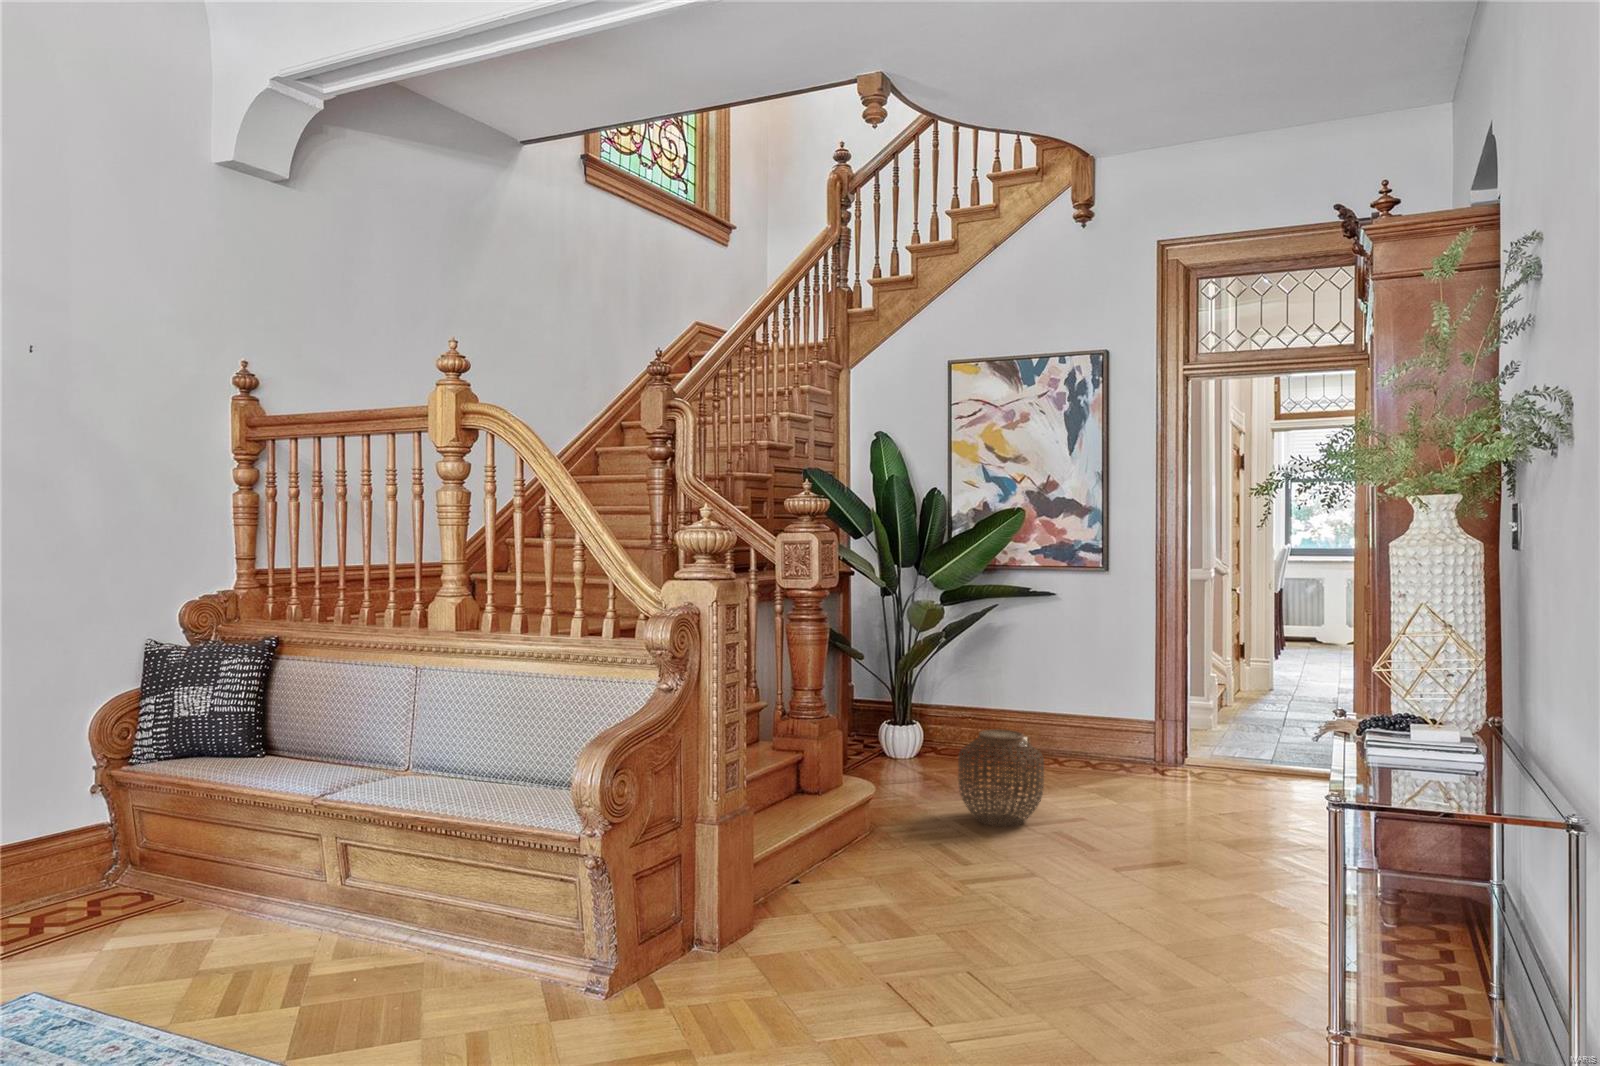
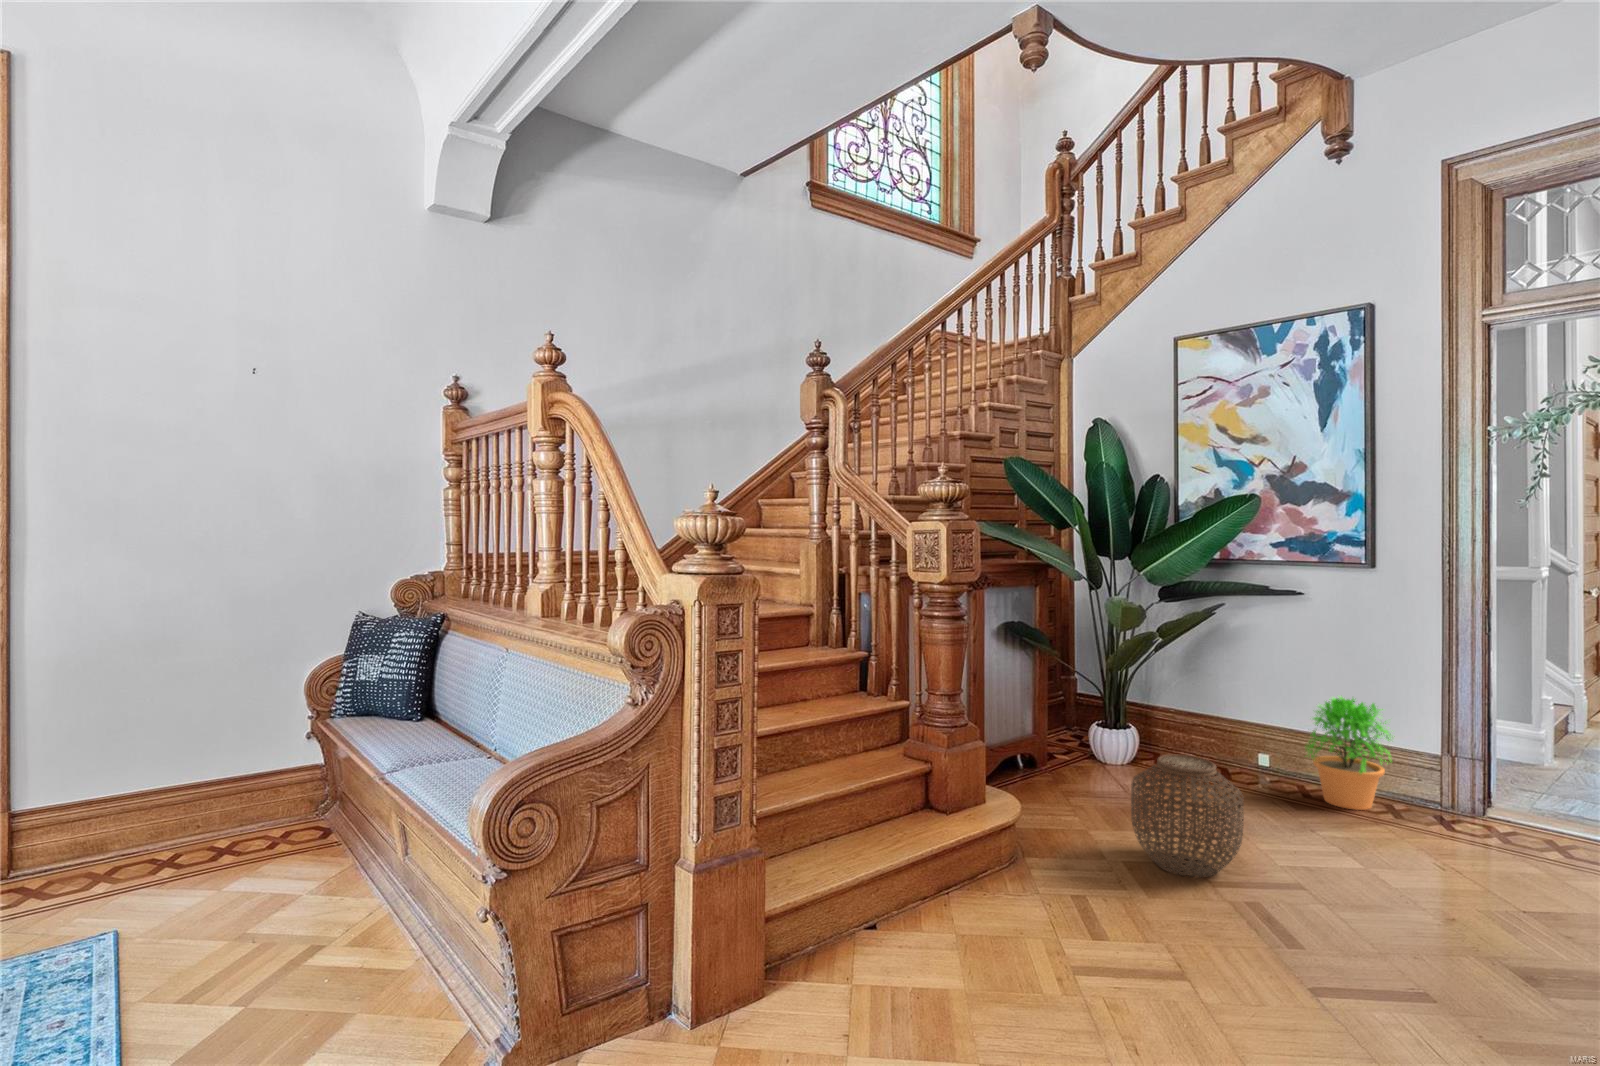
potted plant: none [1061,677,1129,771] -> present [1305,697,1391,810]

